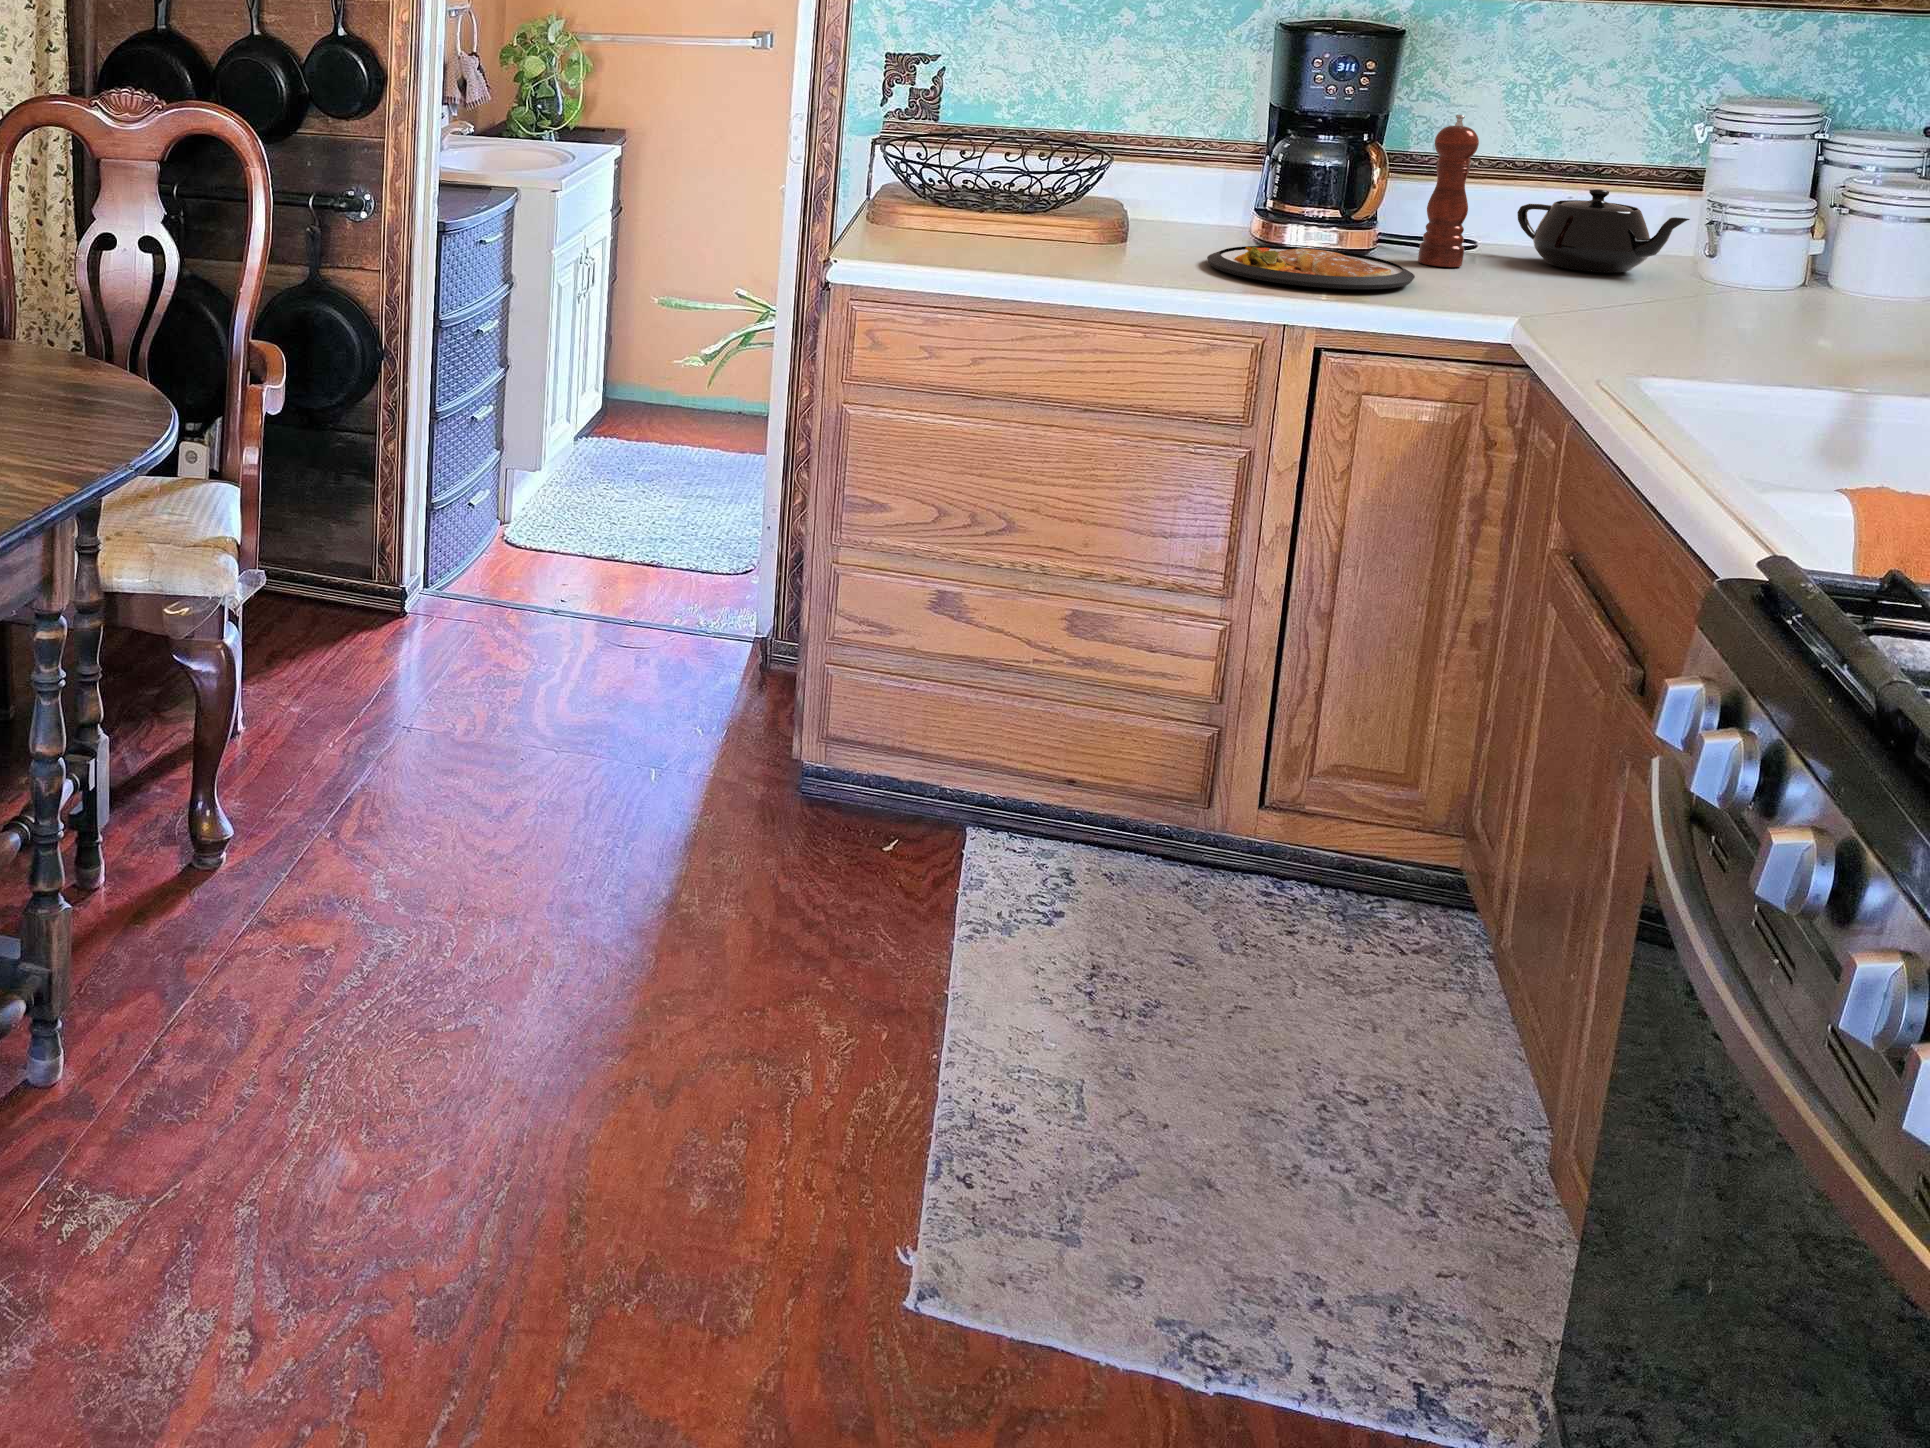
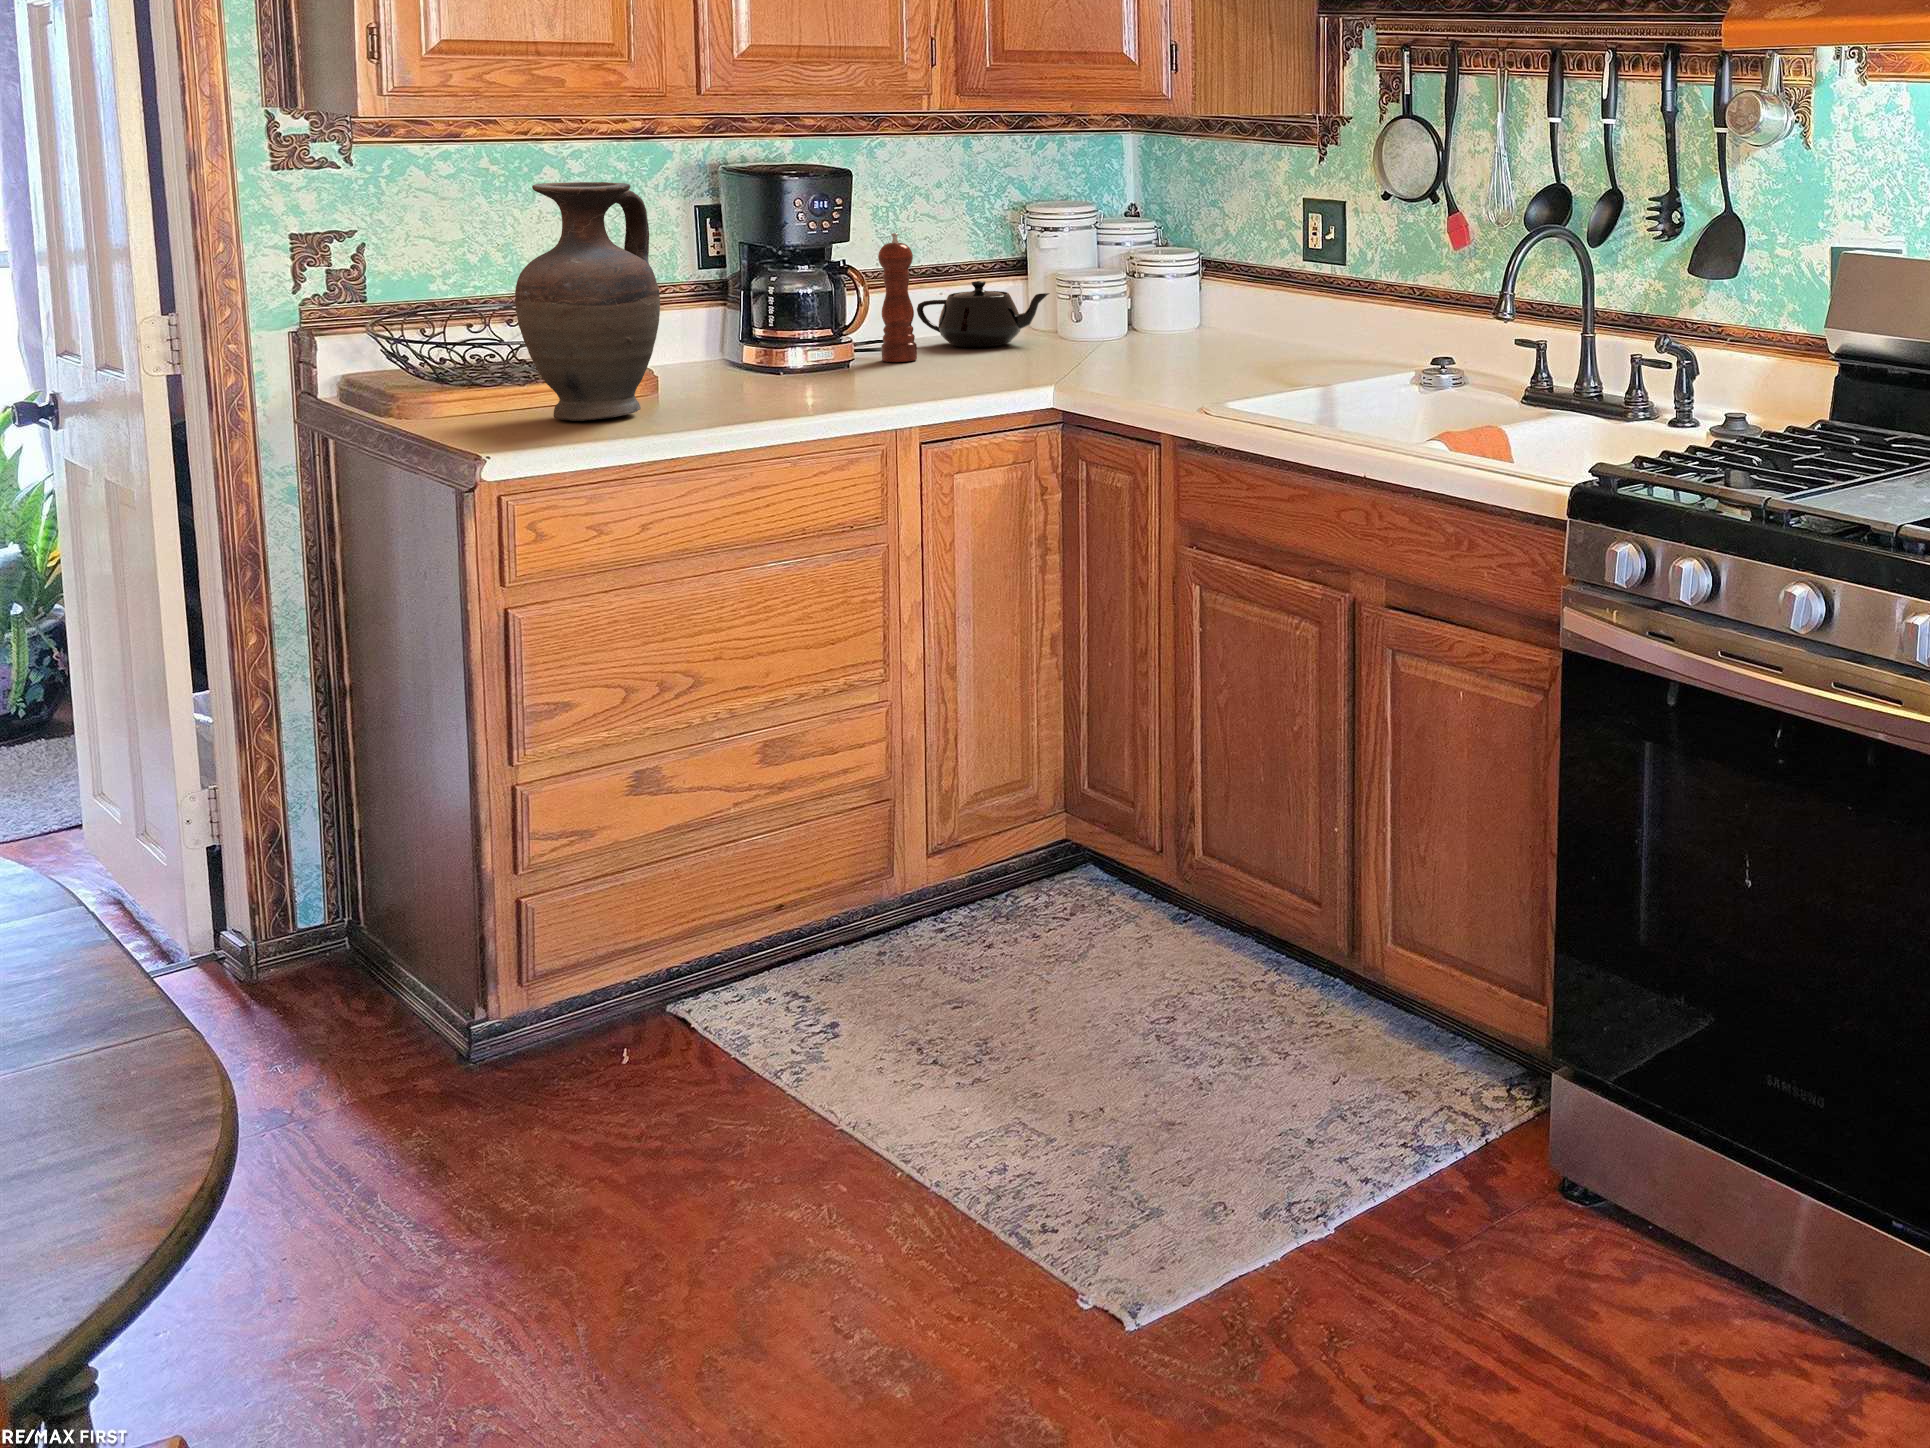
vase: none [957,20,1099,253] -> present [515,182,660,421]
dish: present [1207,246,1415,289] -> none [758,362,936,395]

